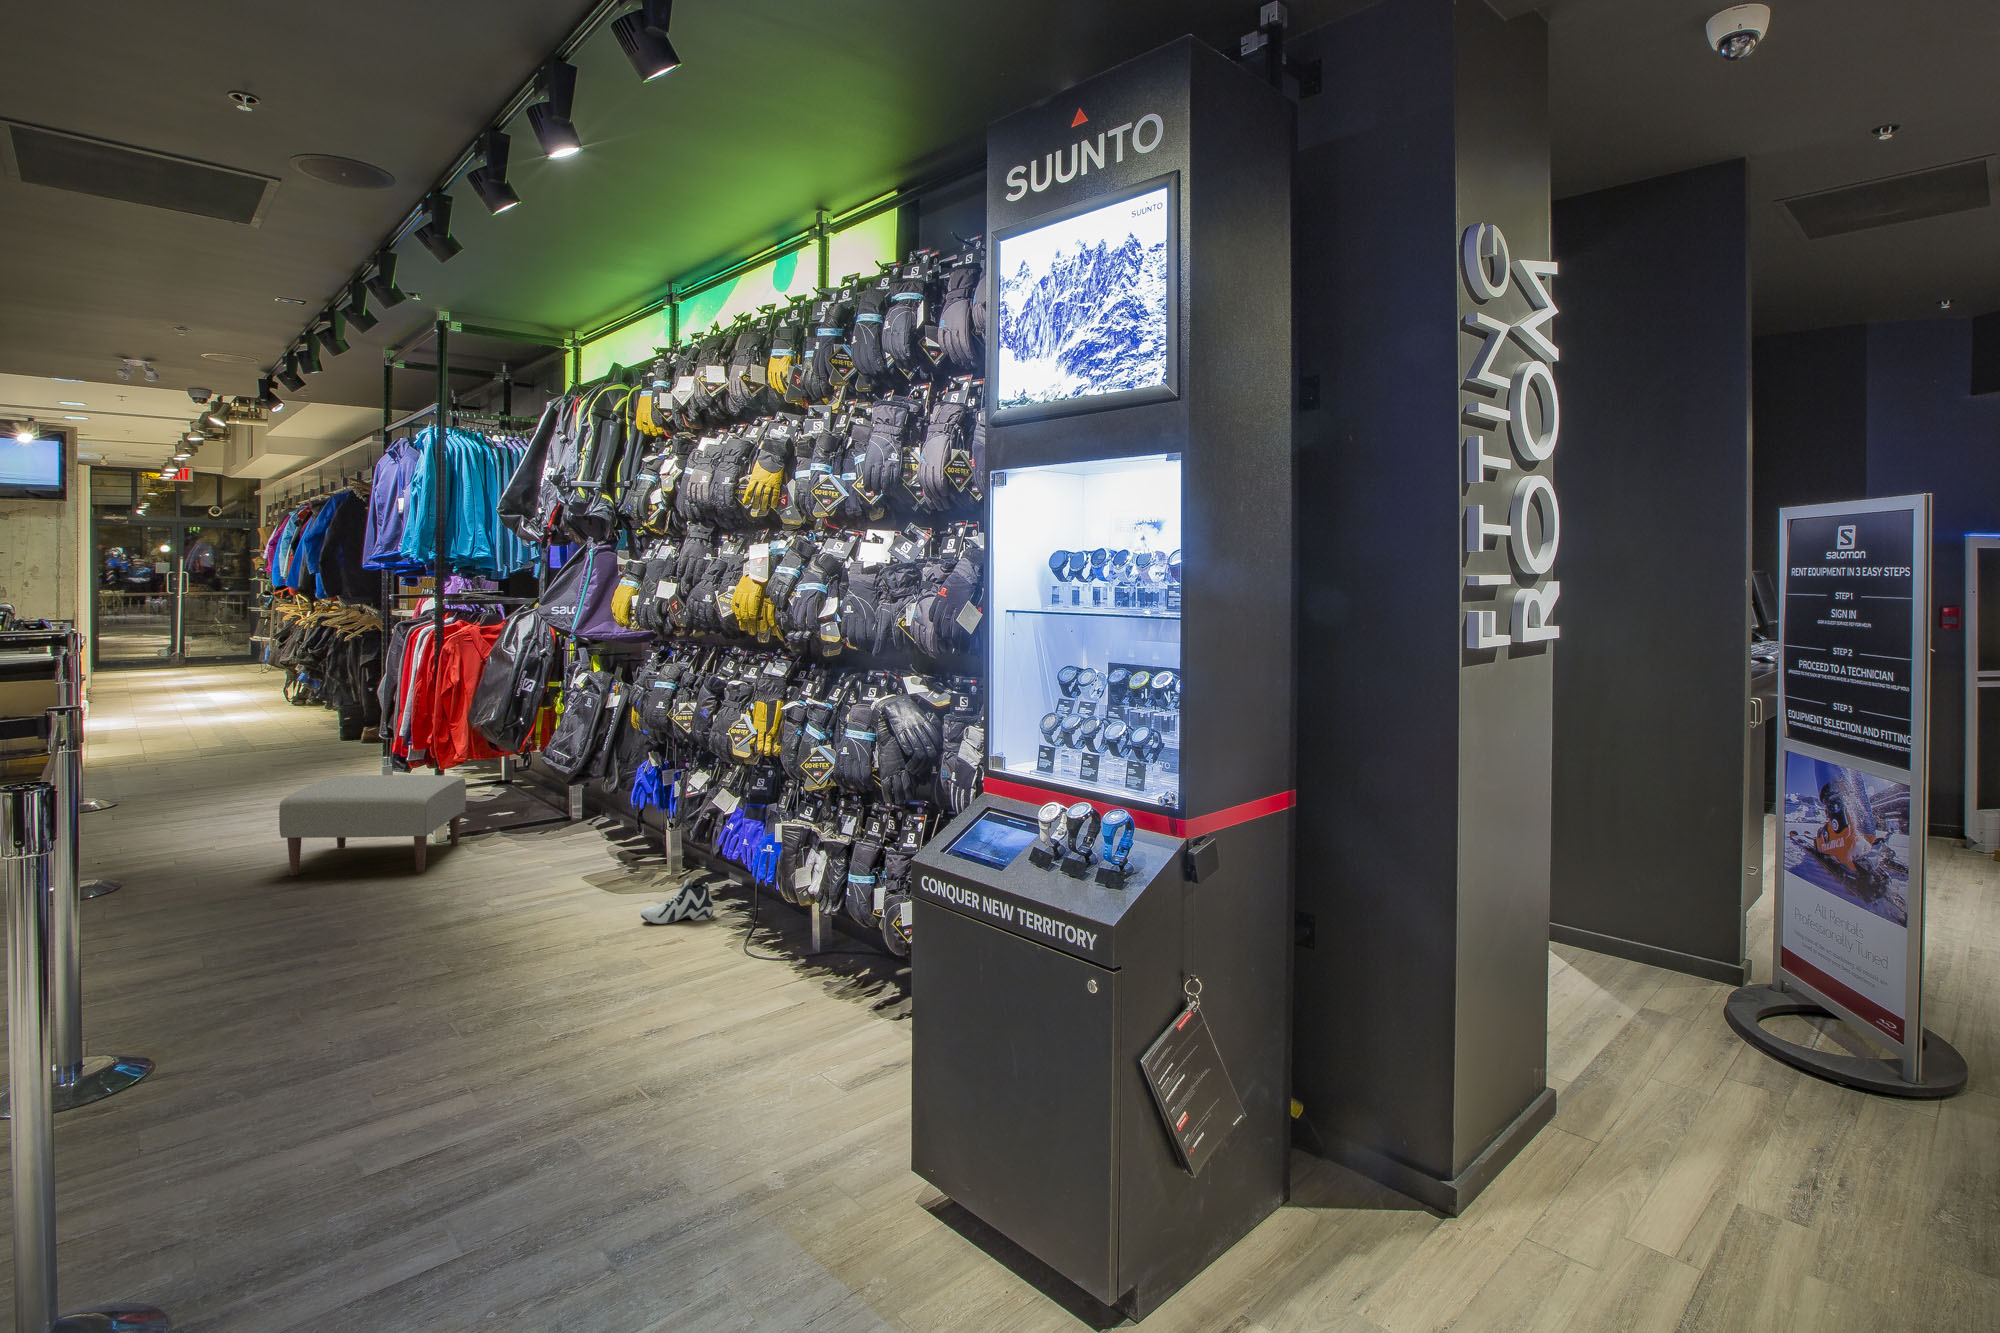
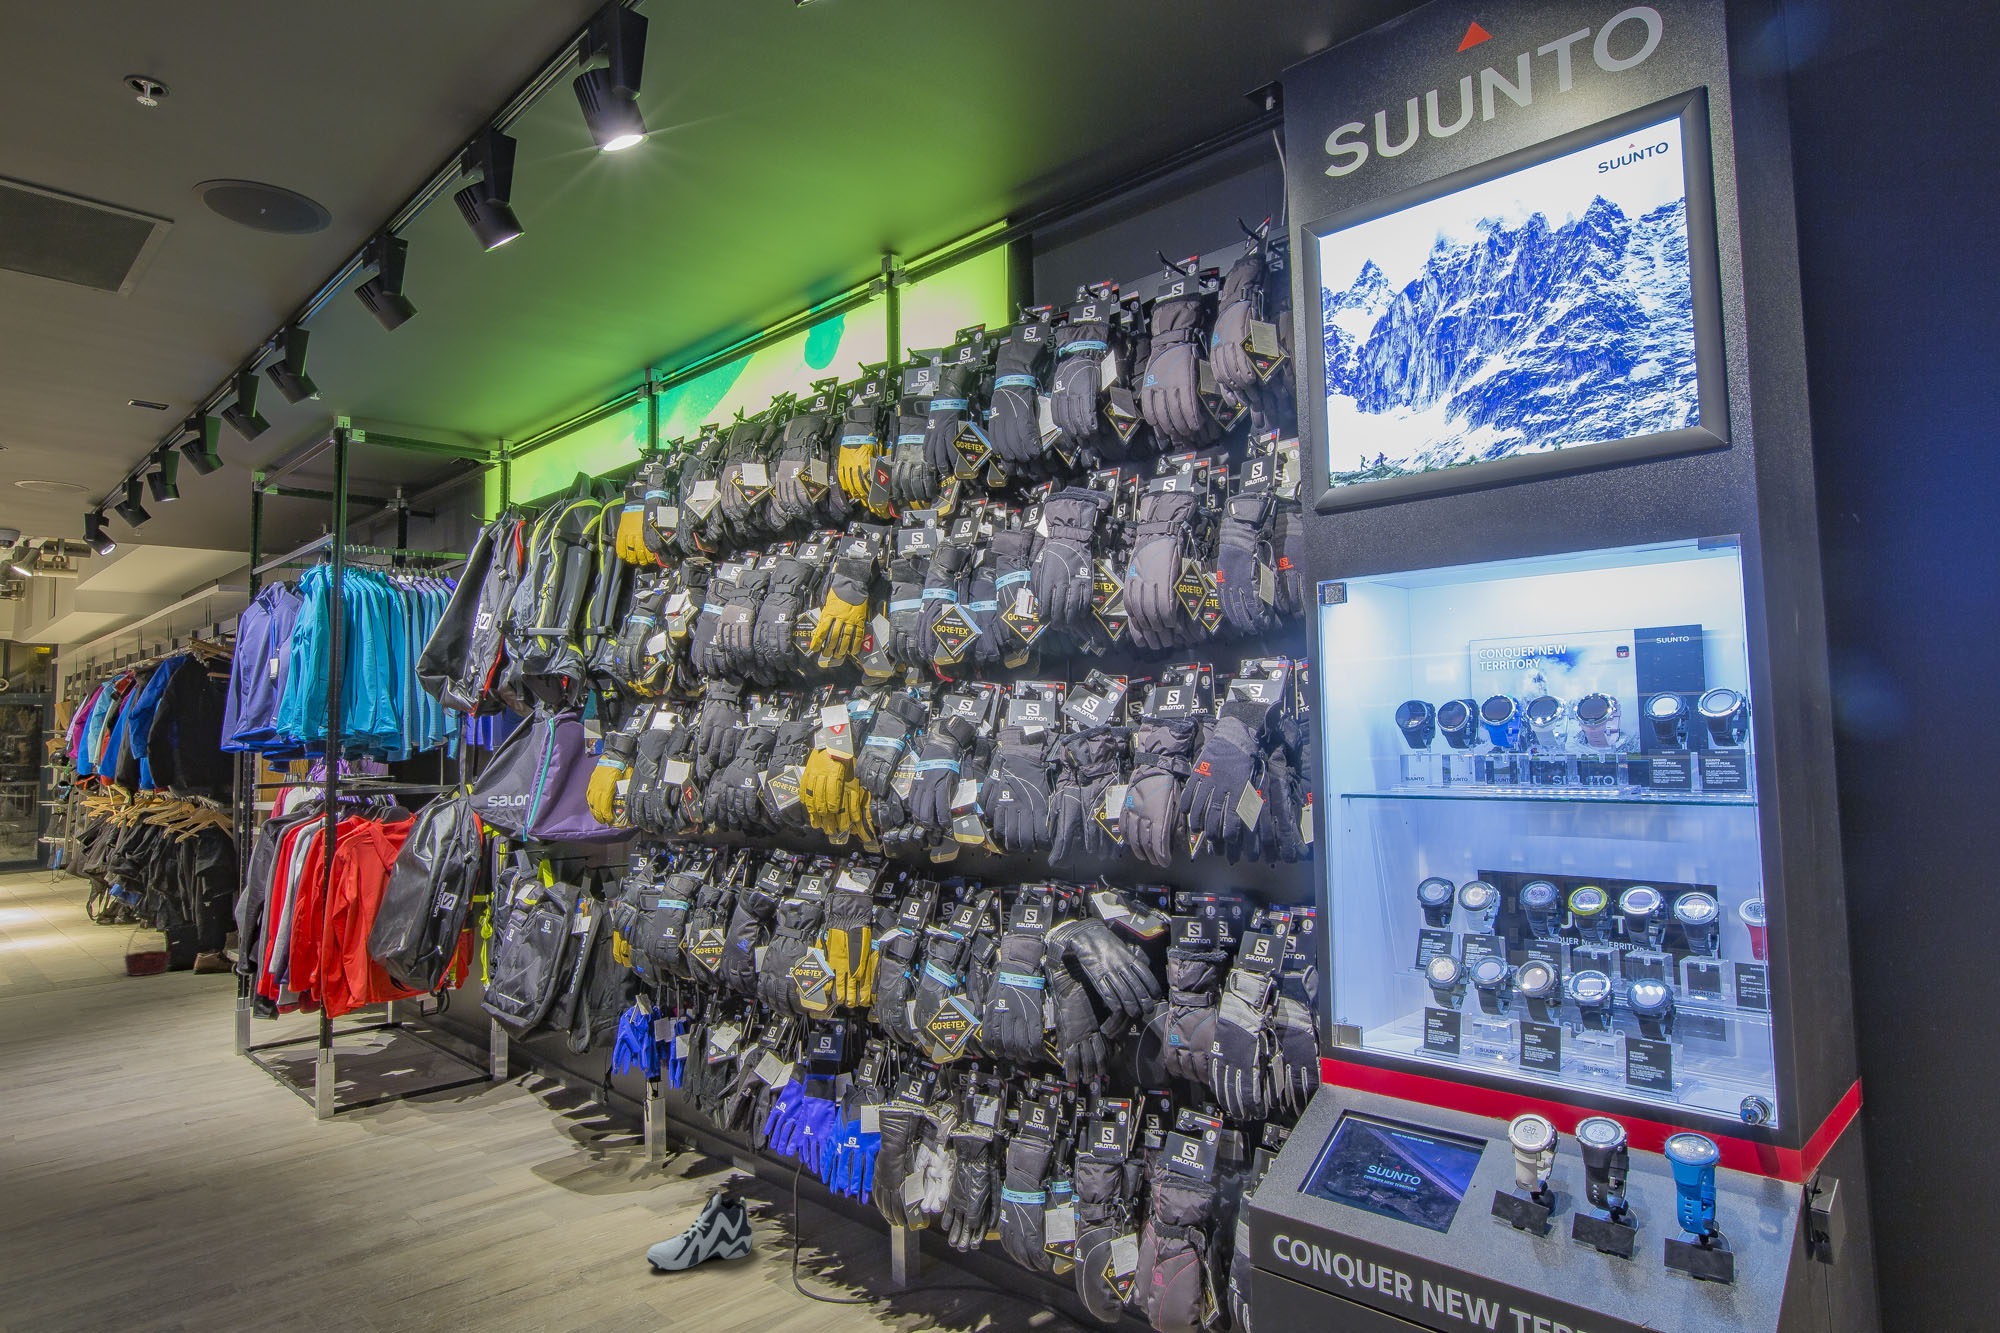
basket: none [313,700,349,740] -> present [125,923,171,976]
ottoman: present [279,775,466,875] -> none [79,1039,357,1214]

